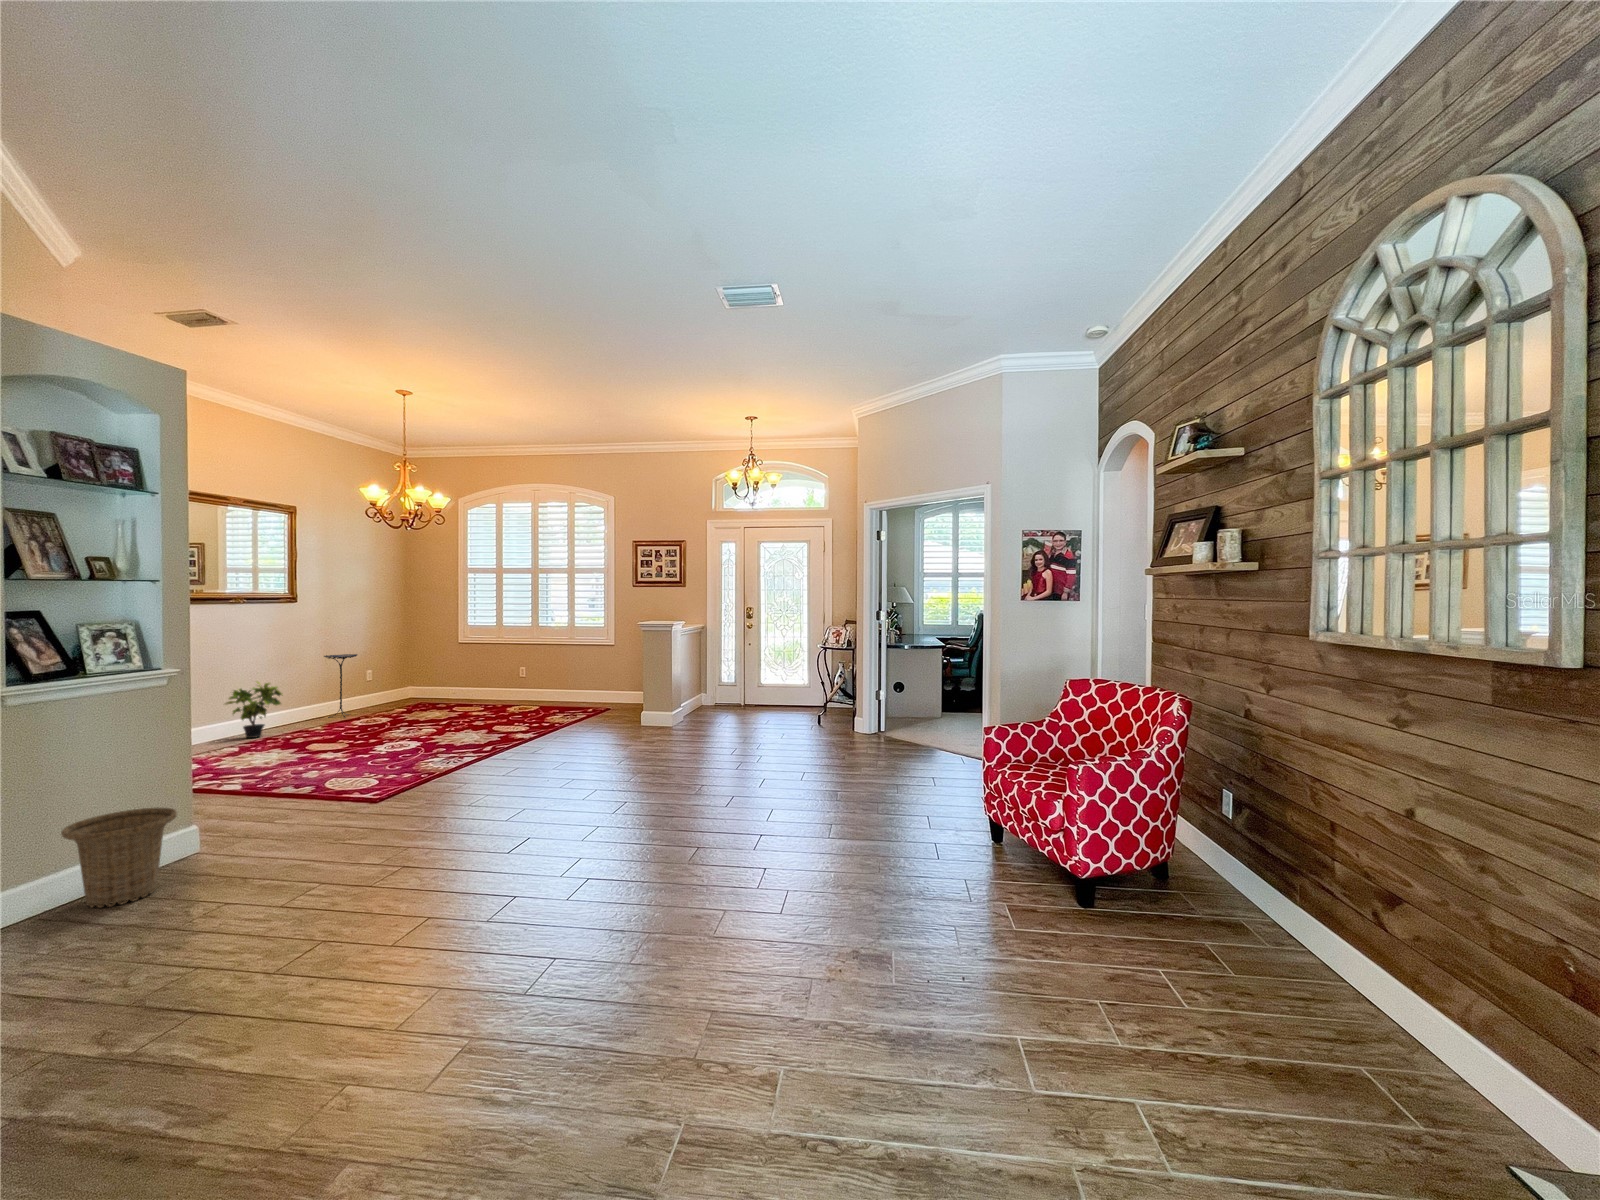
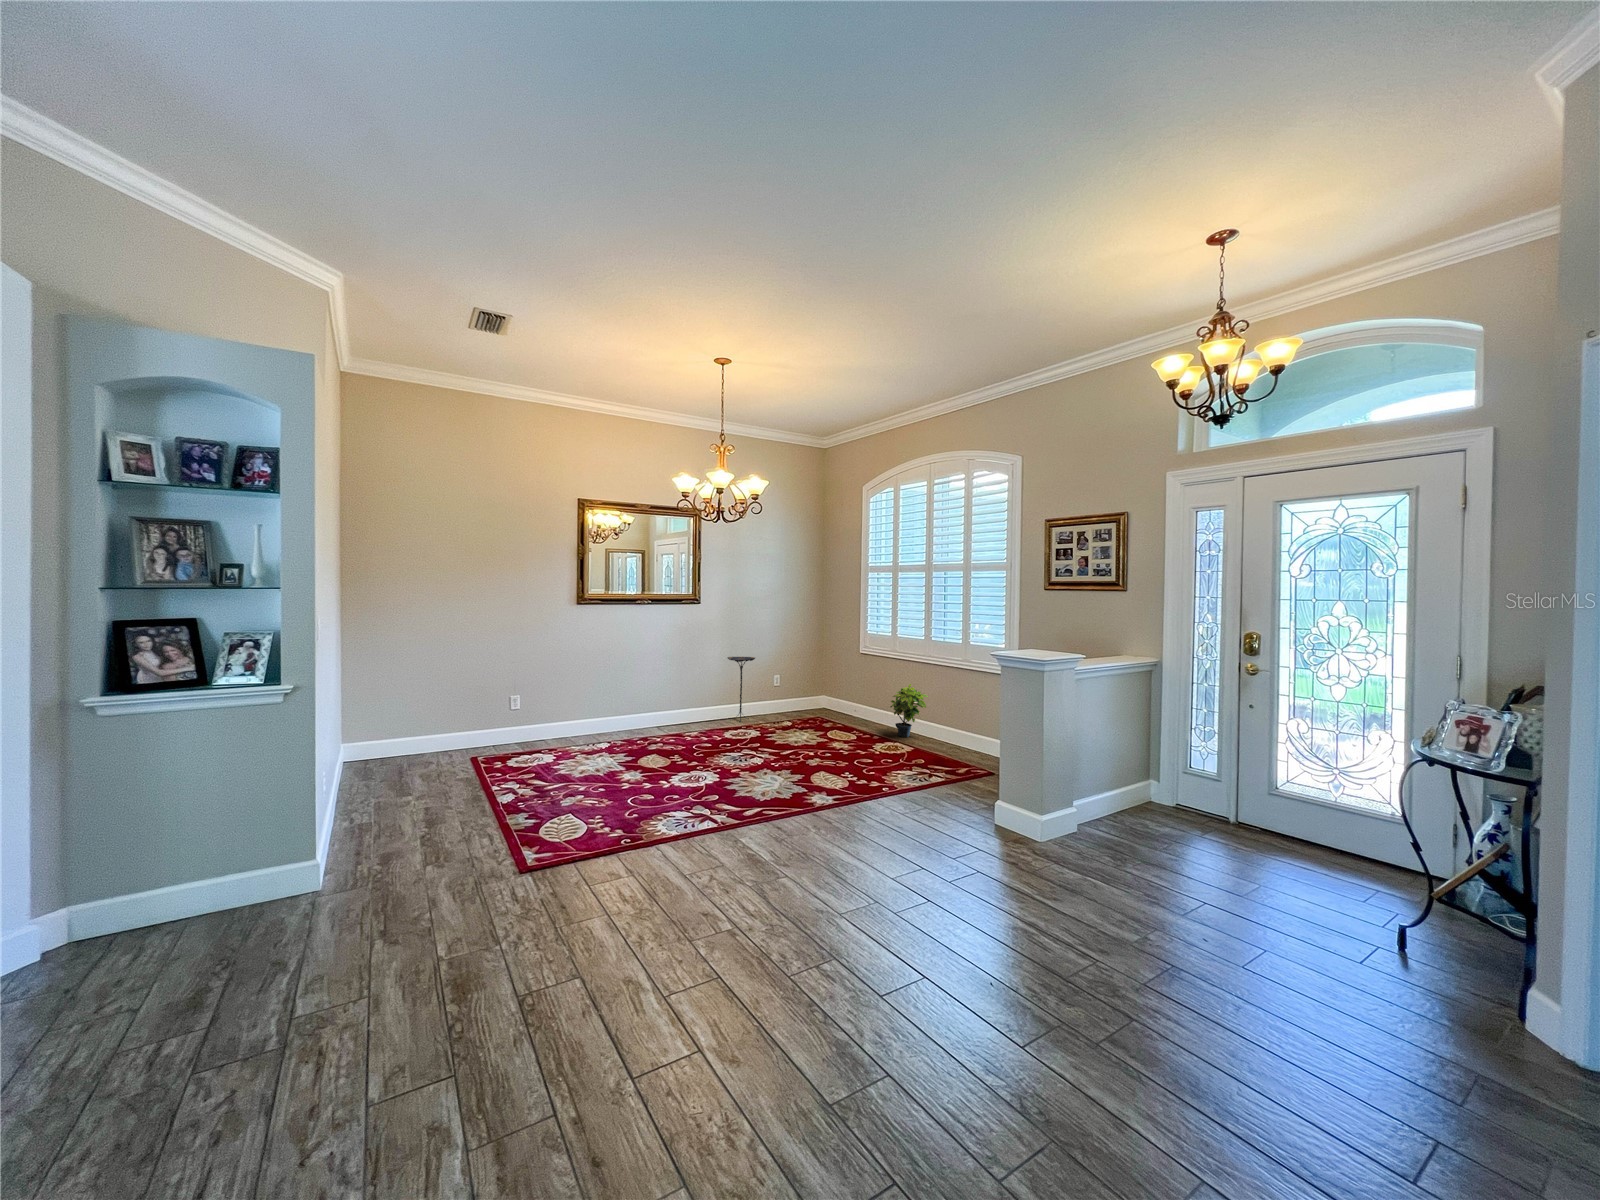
potted plant: present [225,682,283,738] -> present [890,684,928,737]
basket: present [61,808,177,908] -> none [84,845,217,965]

